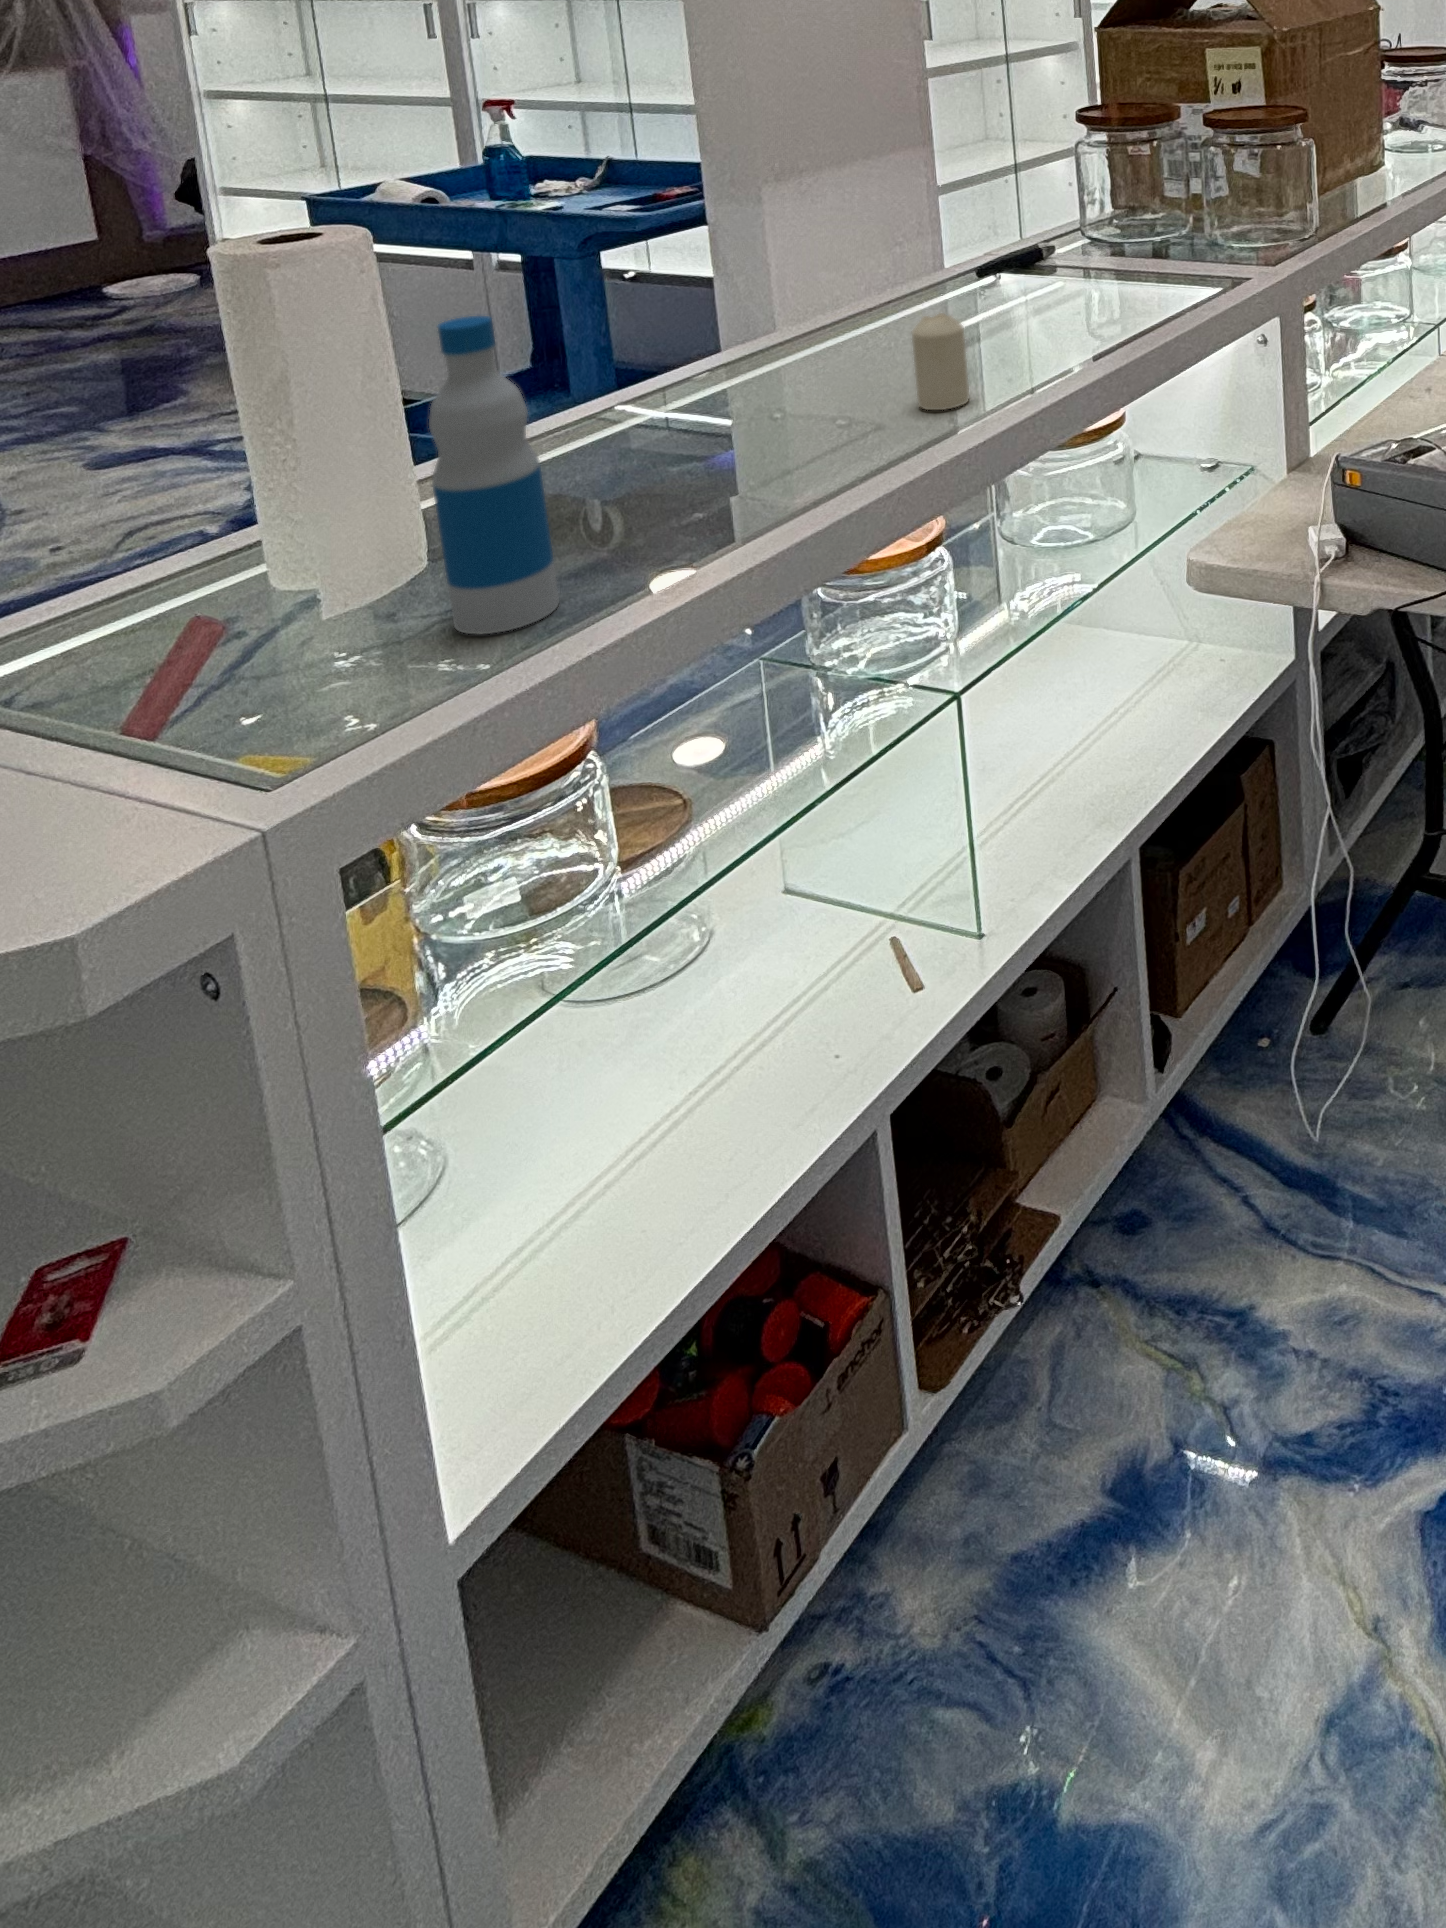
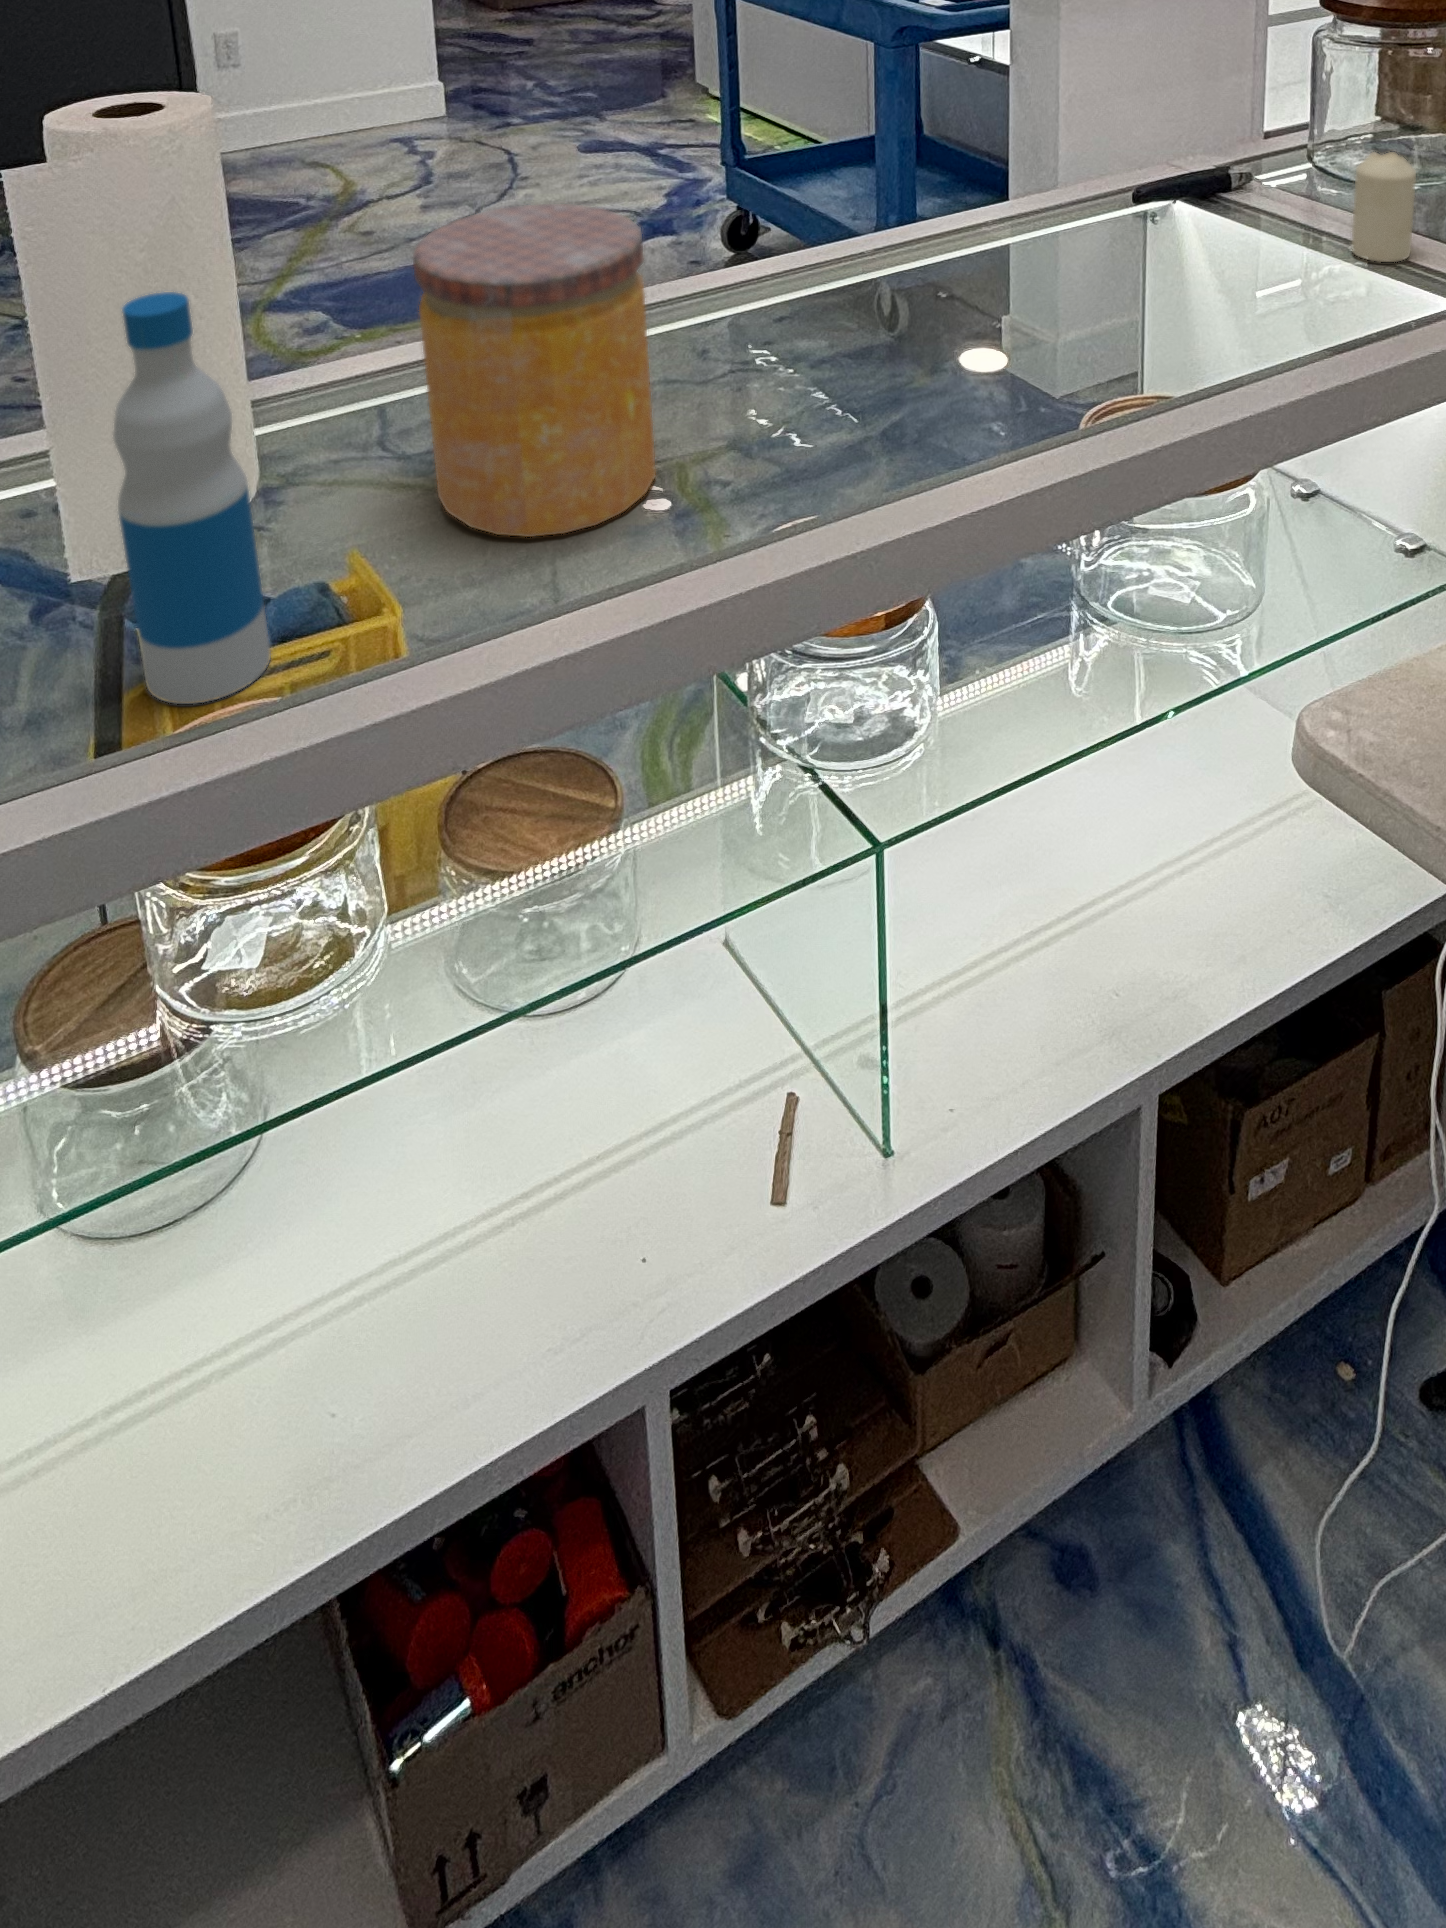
jar: none [561,264,769,507] -> present [413,204,656,537]
candle: present [912,313,969,410] -> present [1351,152,1416,262]

